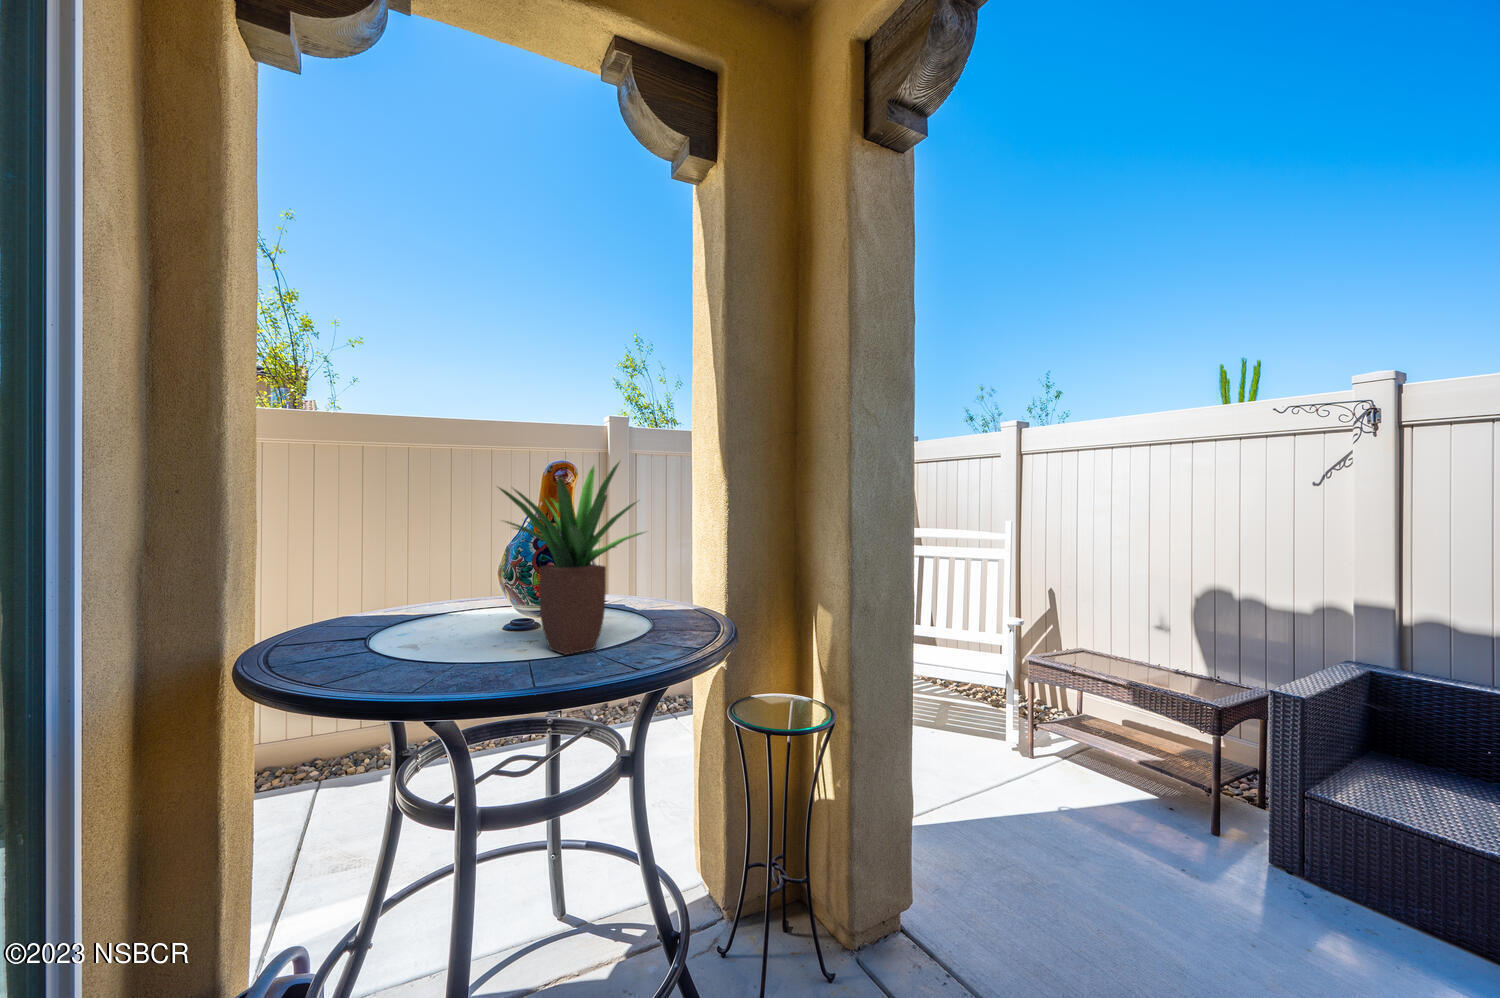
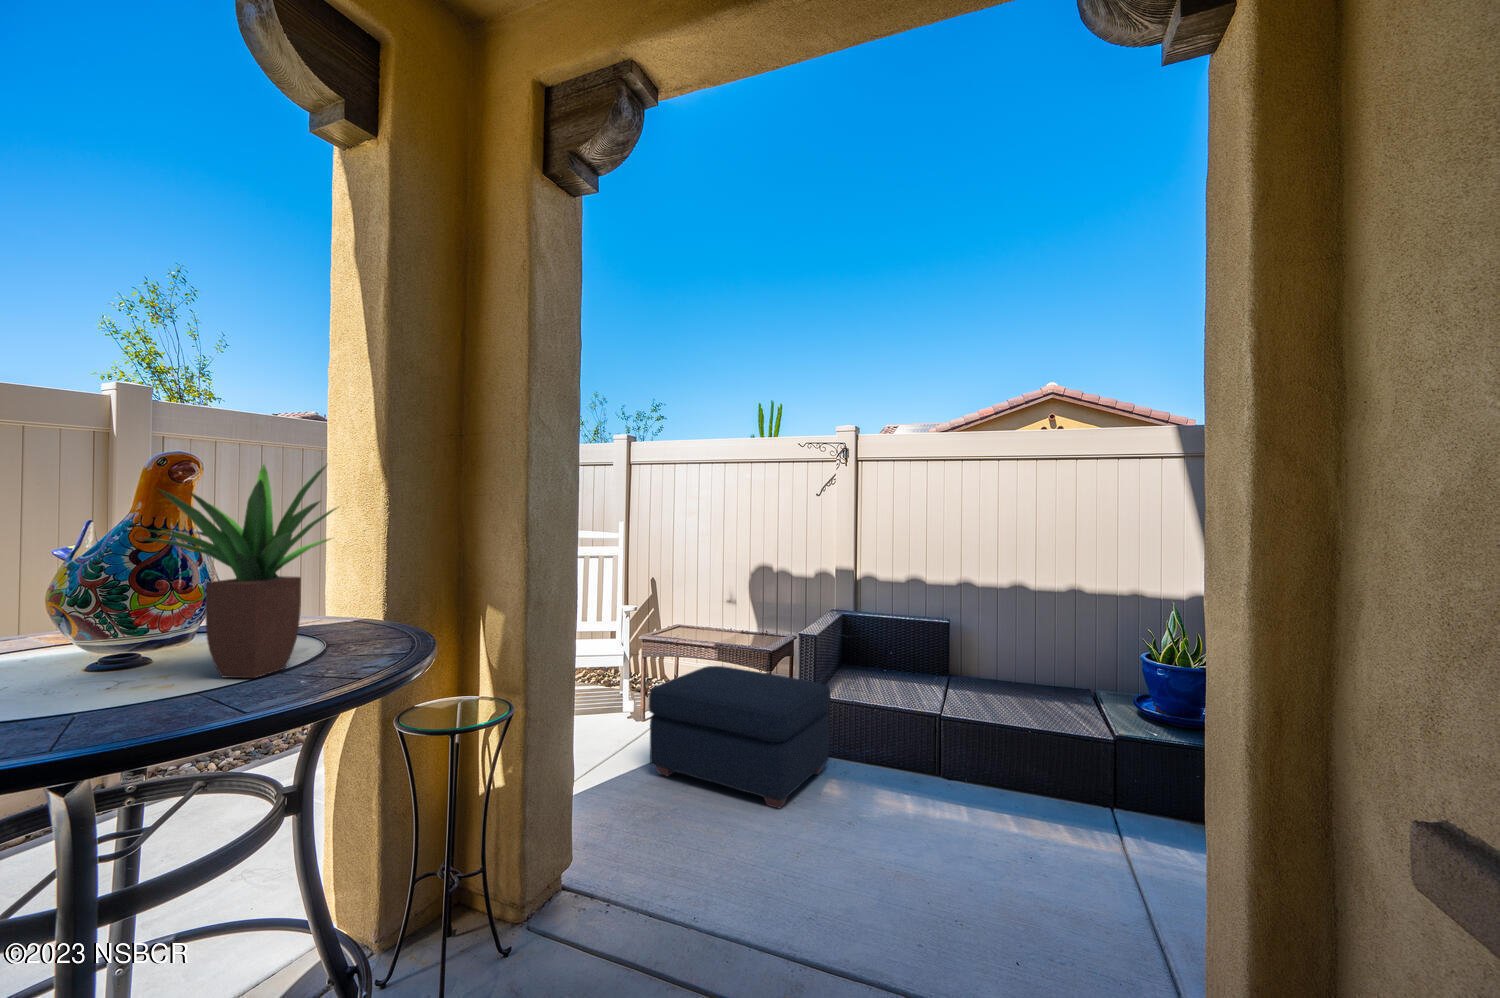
ottoman: none [1026,709,1339,952] -> present [649,666,831,808]

